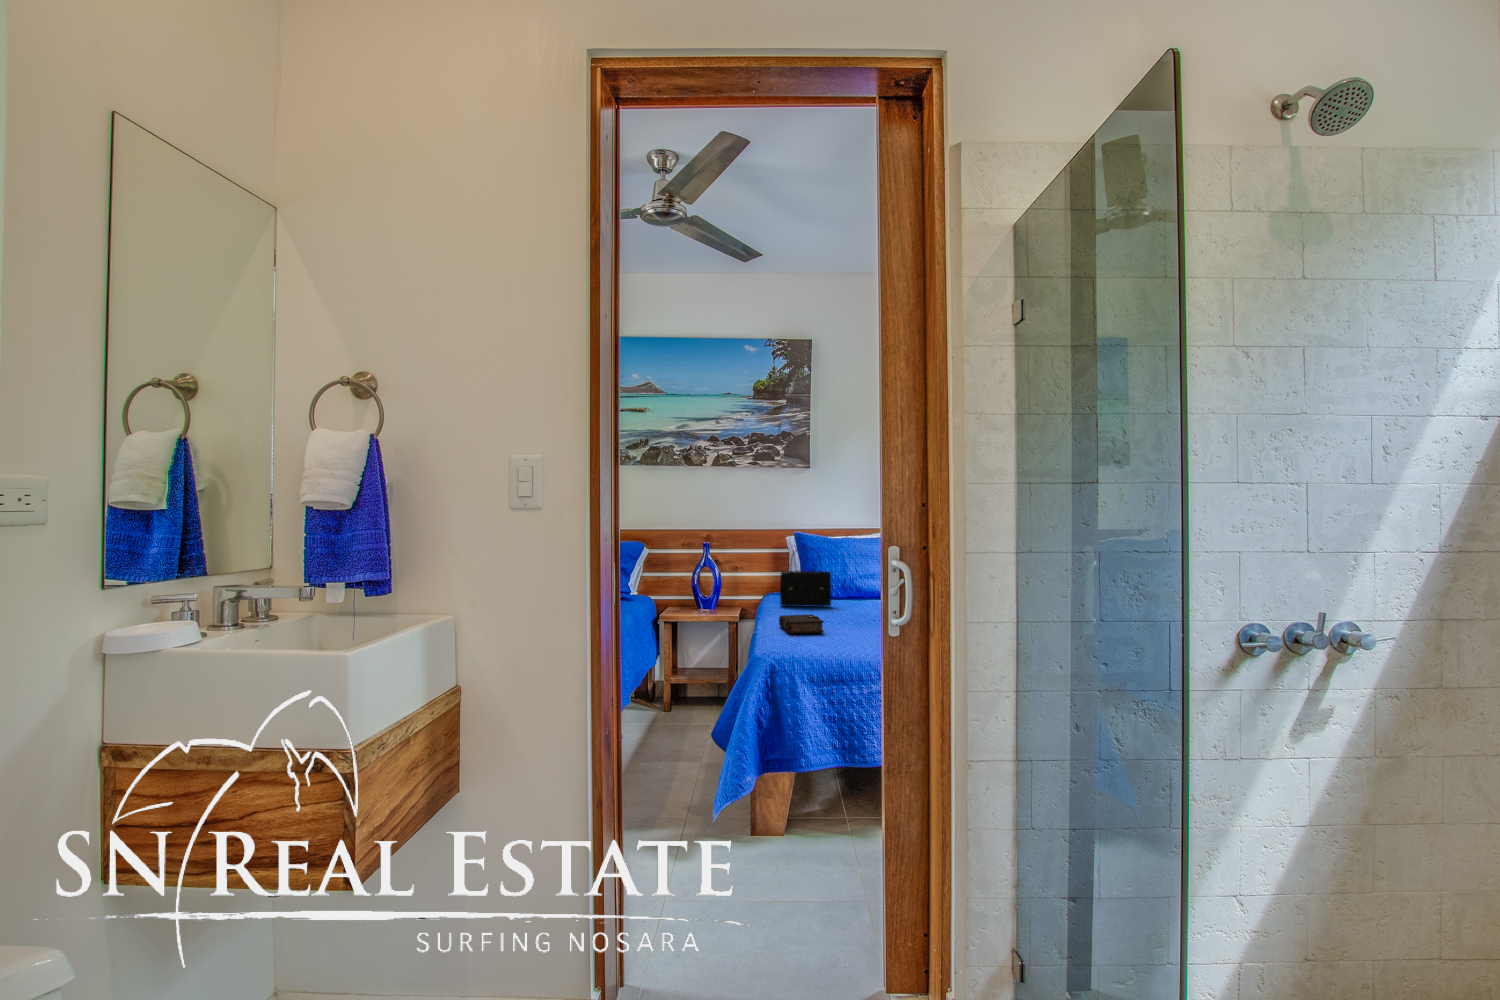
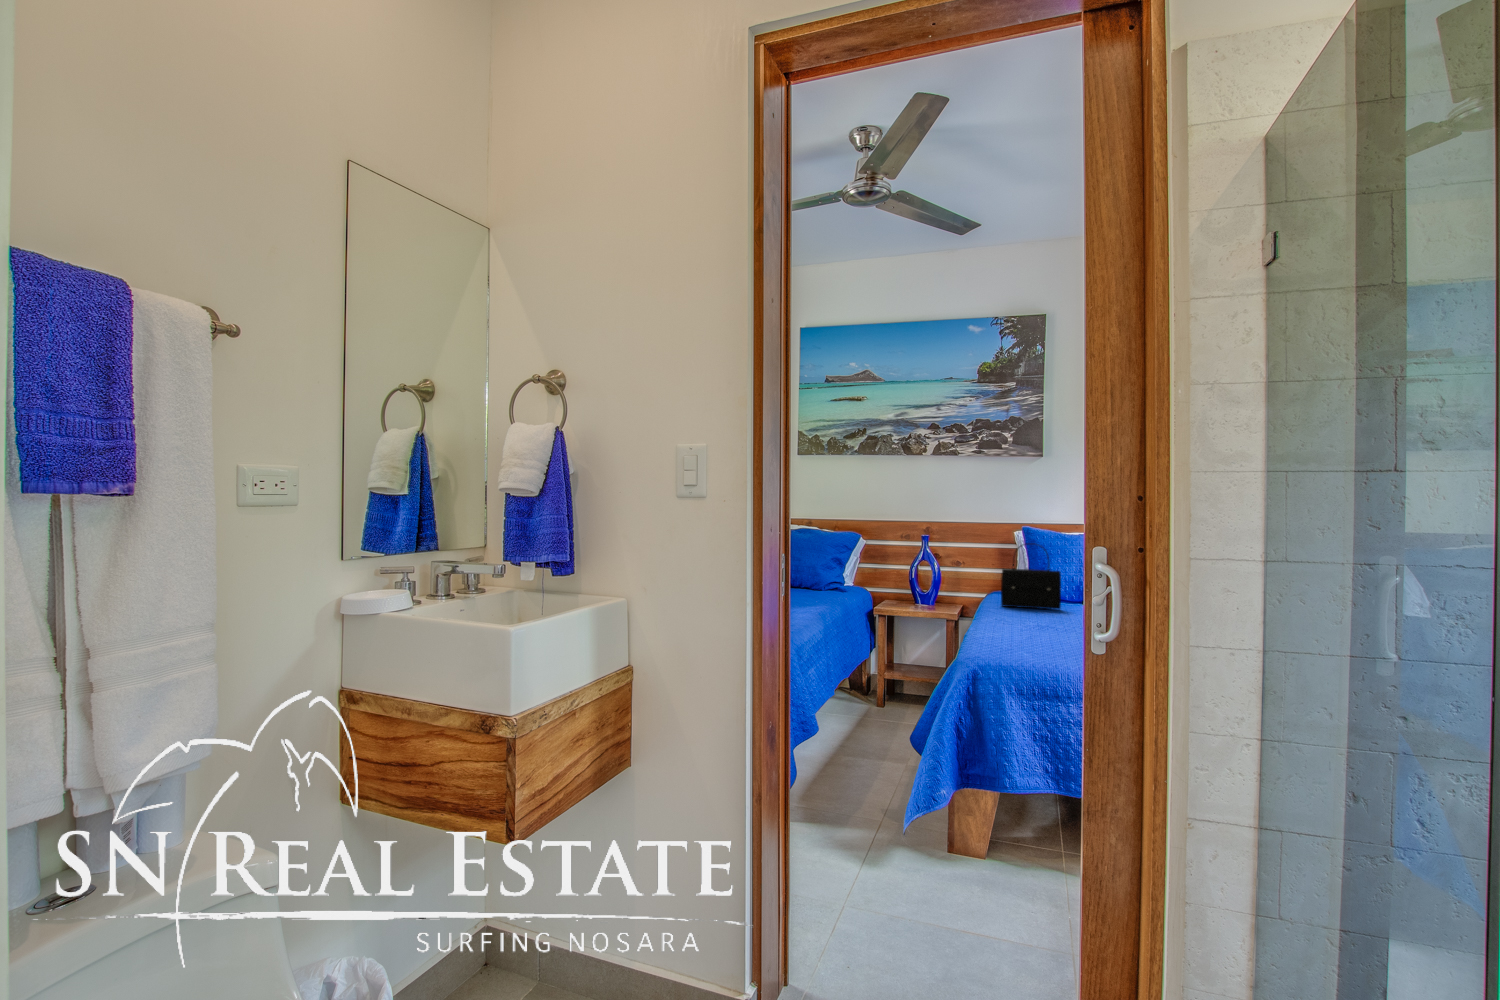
book: present [779,615,824,635] -> none [993,616,1043,641]

